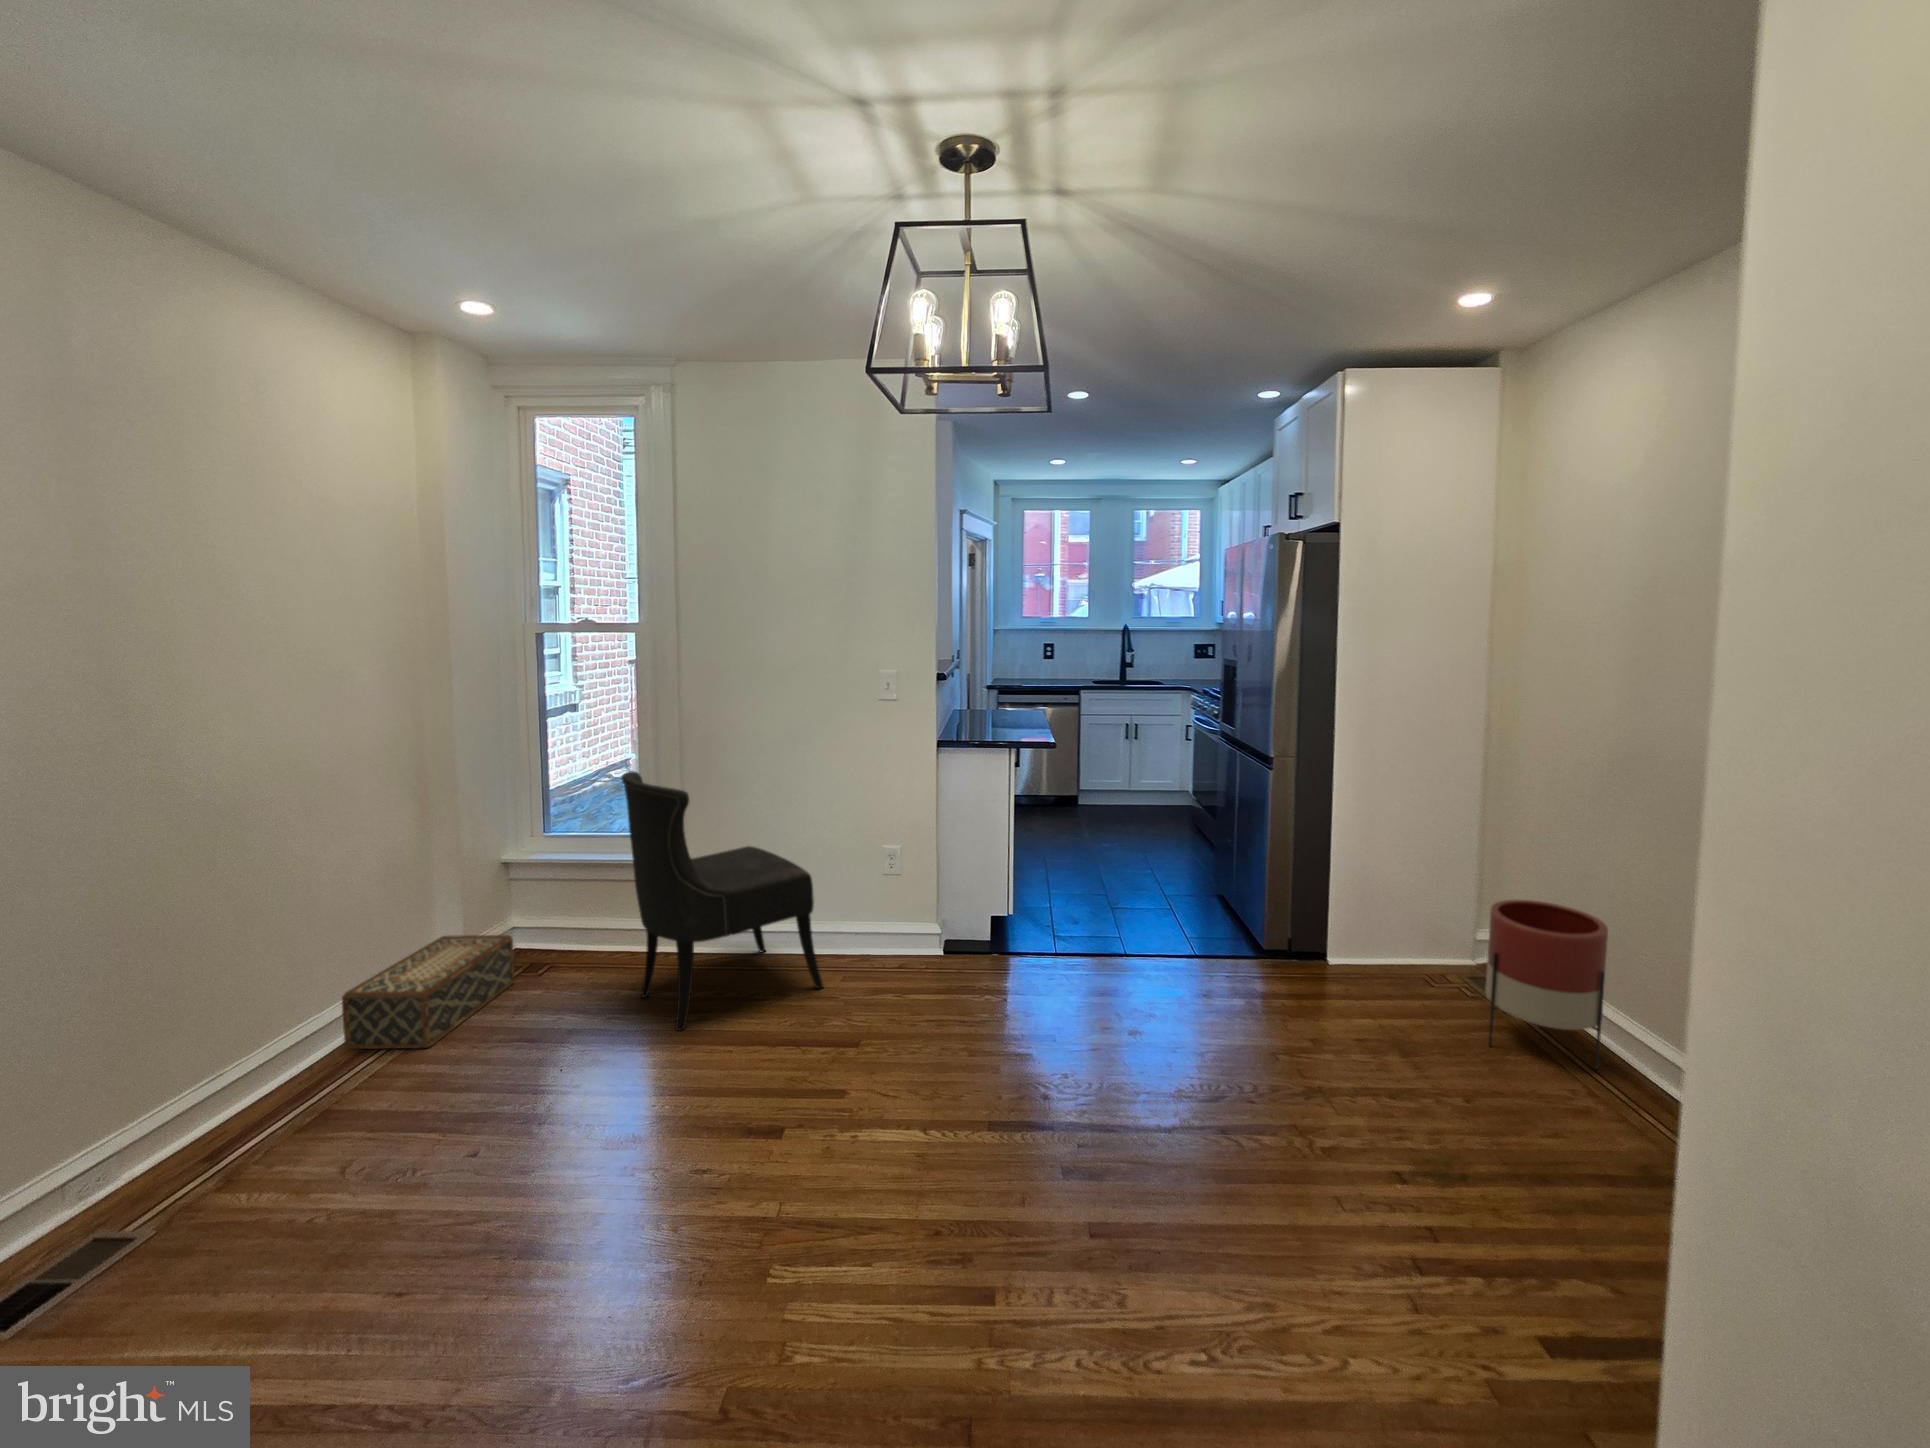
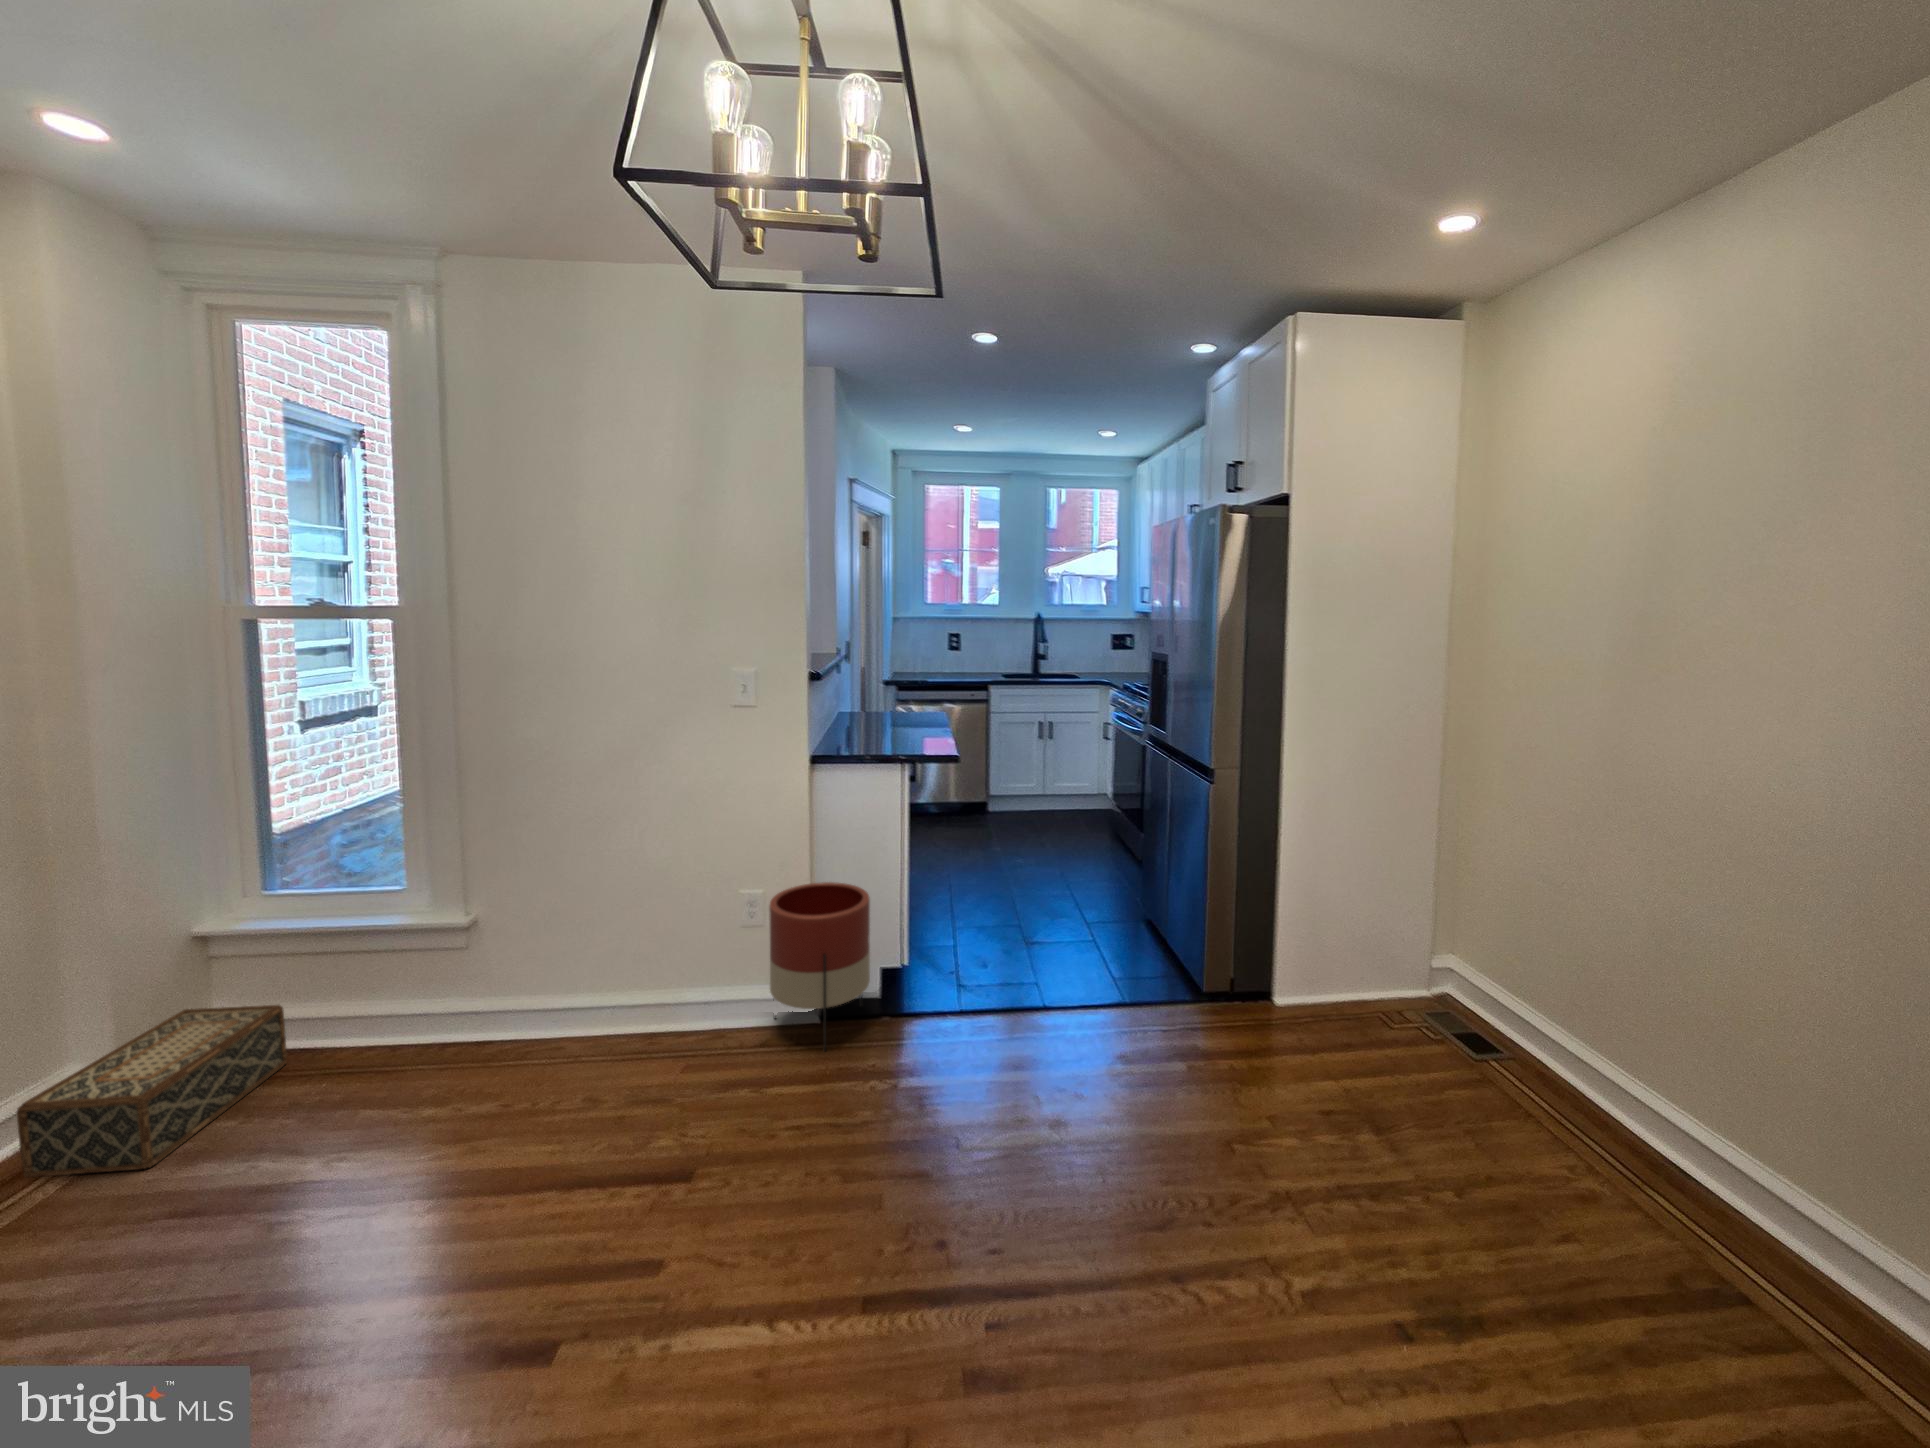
dining chair: present [621,771,823,1031] -> none [426,796,695,1121]
planter: present [1485,900,1608,1070] -> present [769,882,870,1050]

